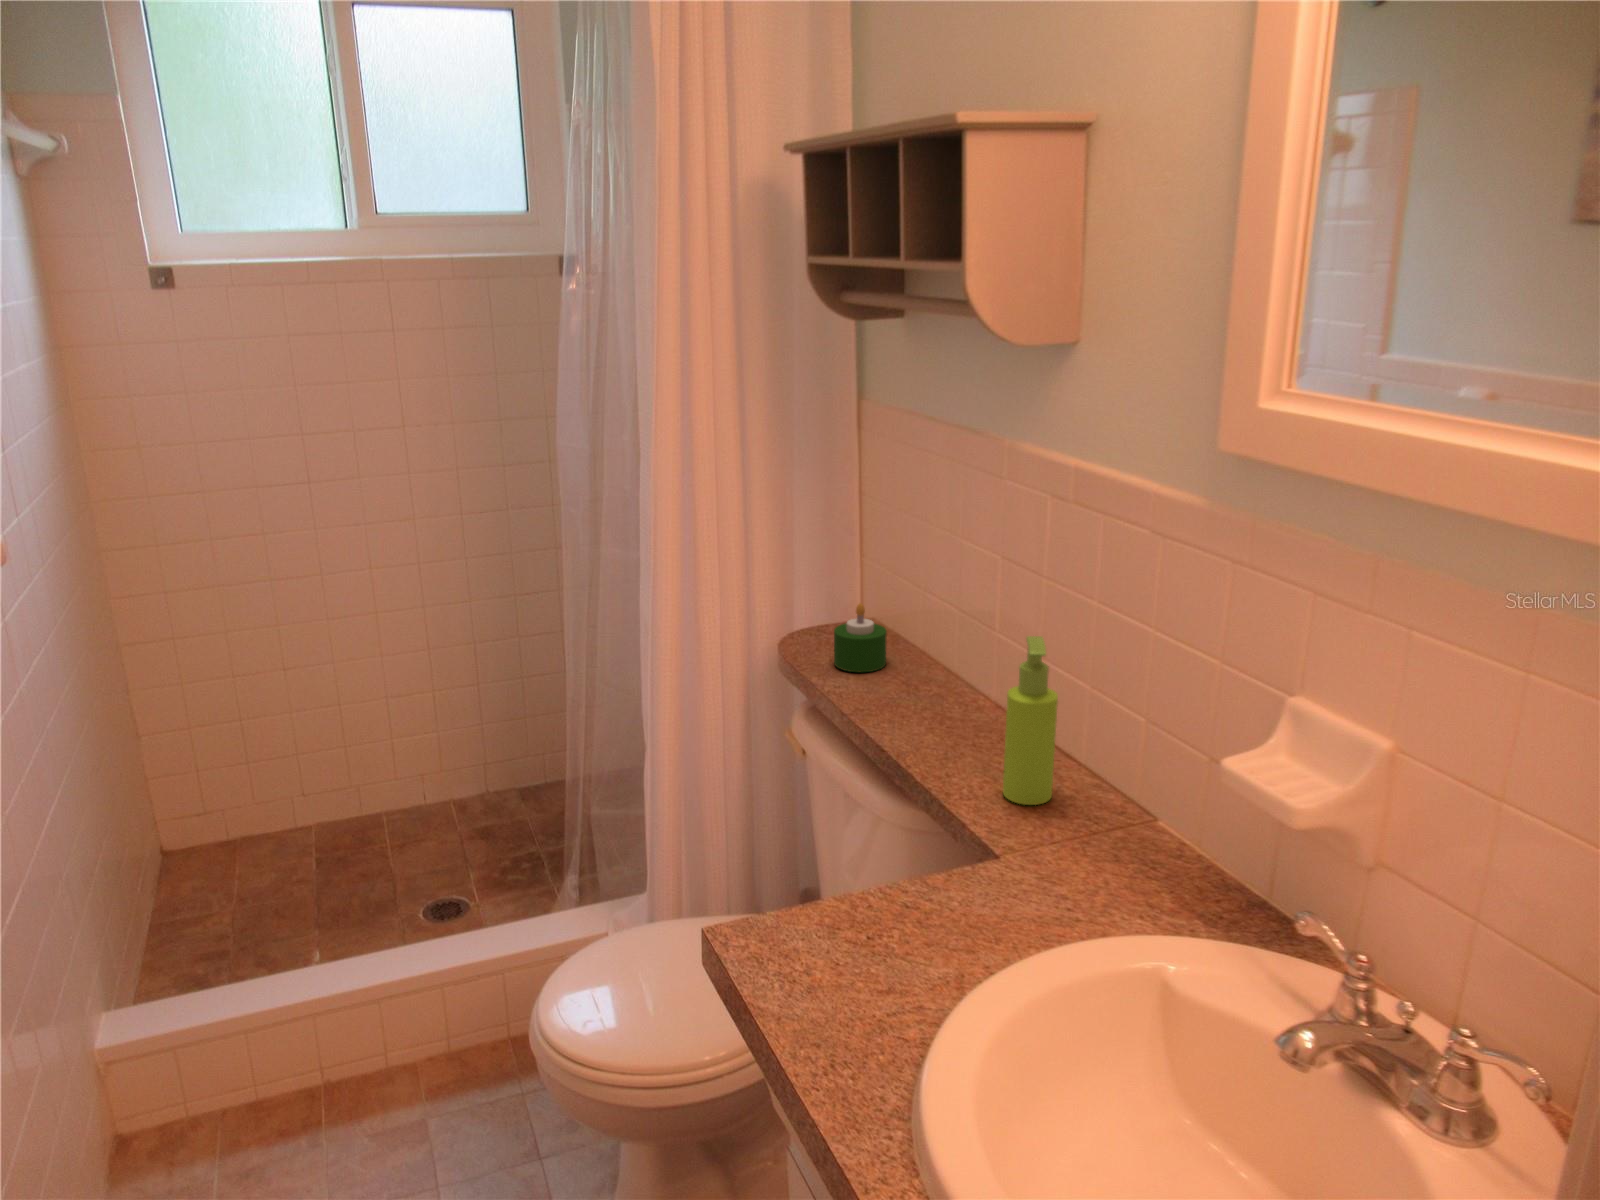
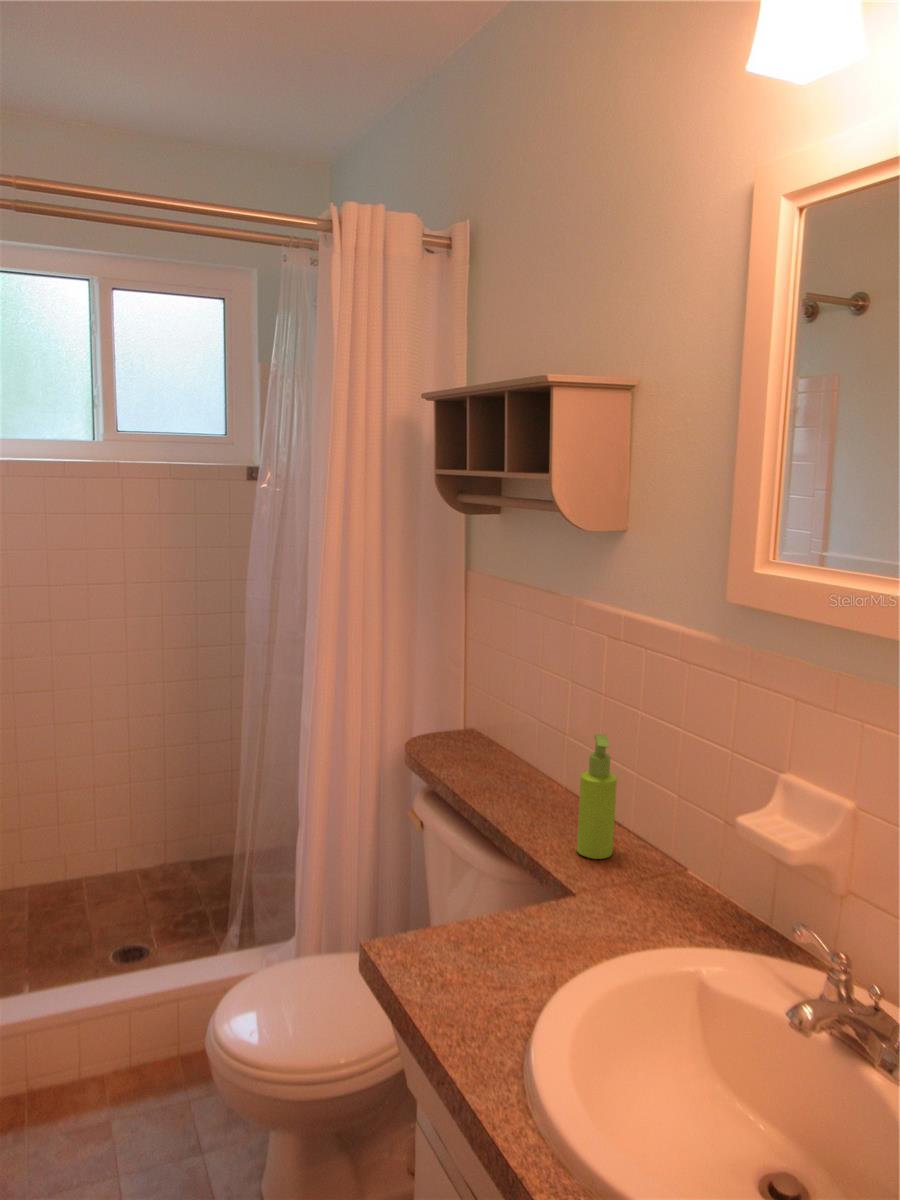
candle: present [834,603,887,672] -> none [448,714,487,766]

